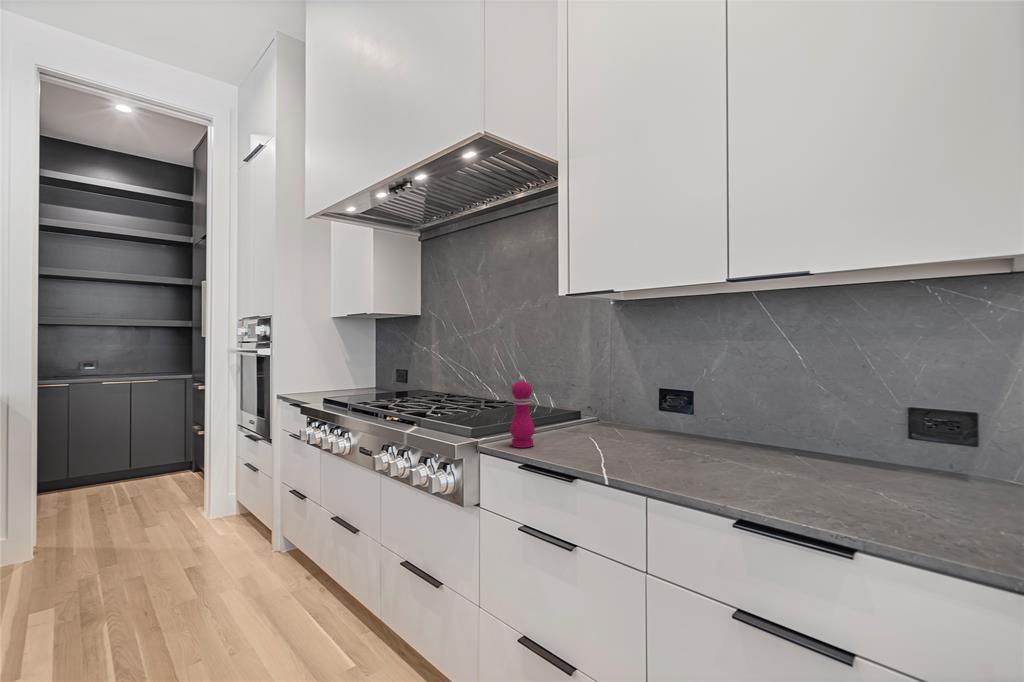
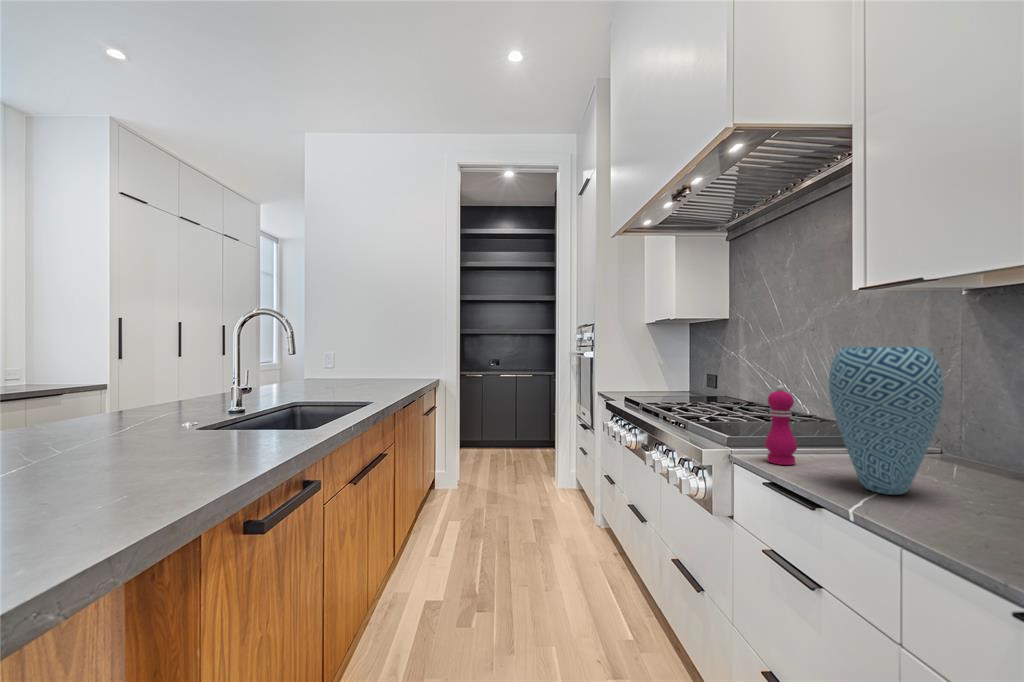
vase: none [570,341,644,459] -> present [829,347,944,495]

